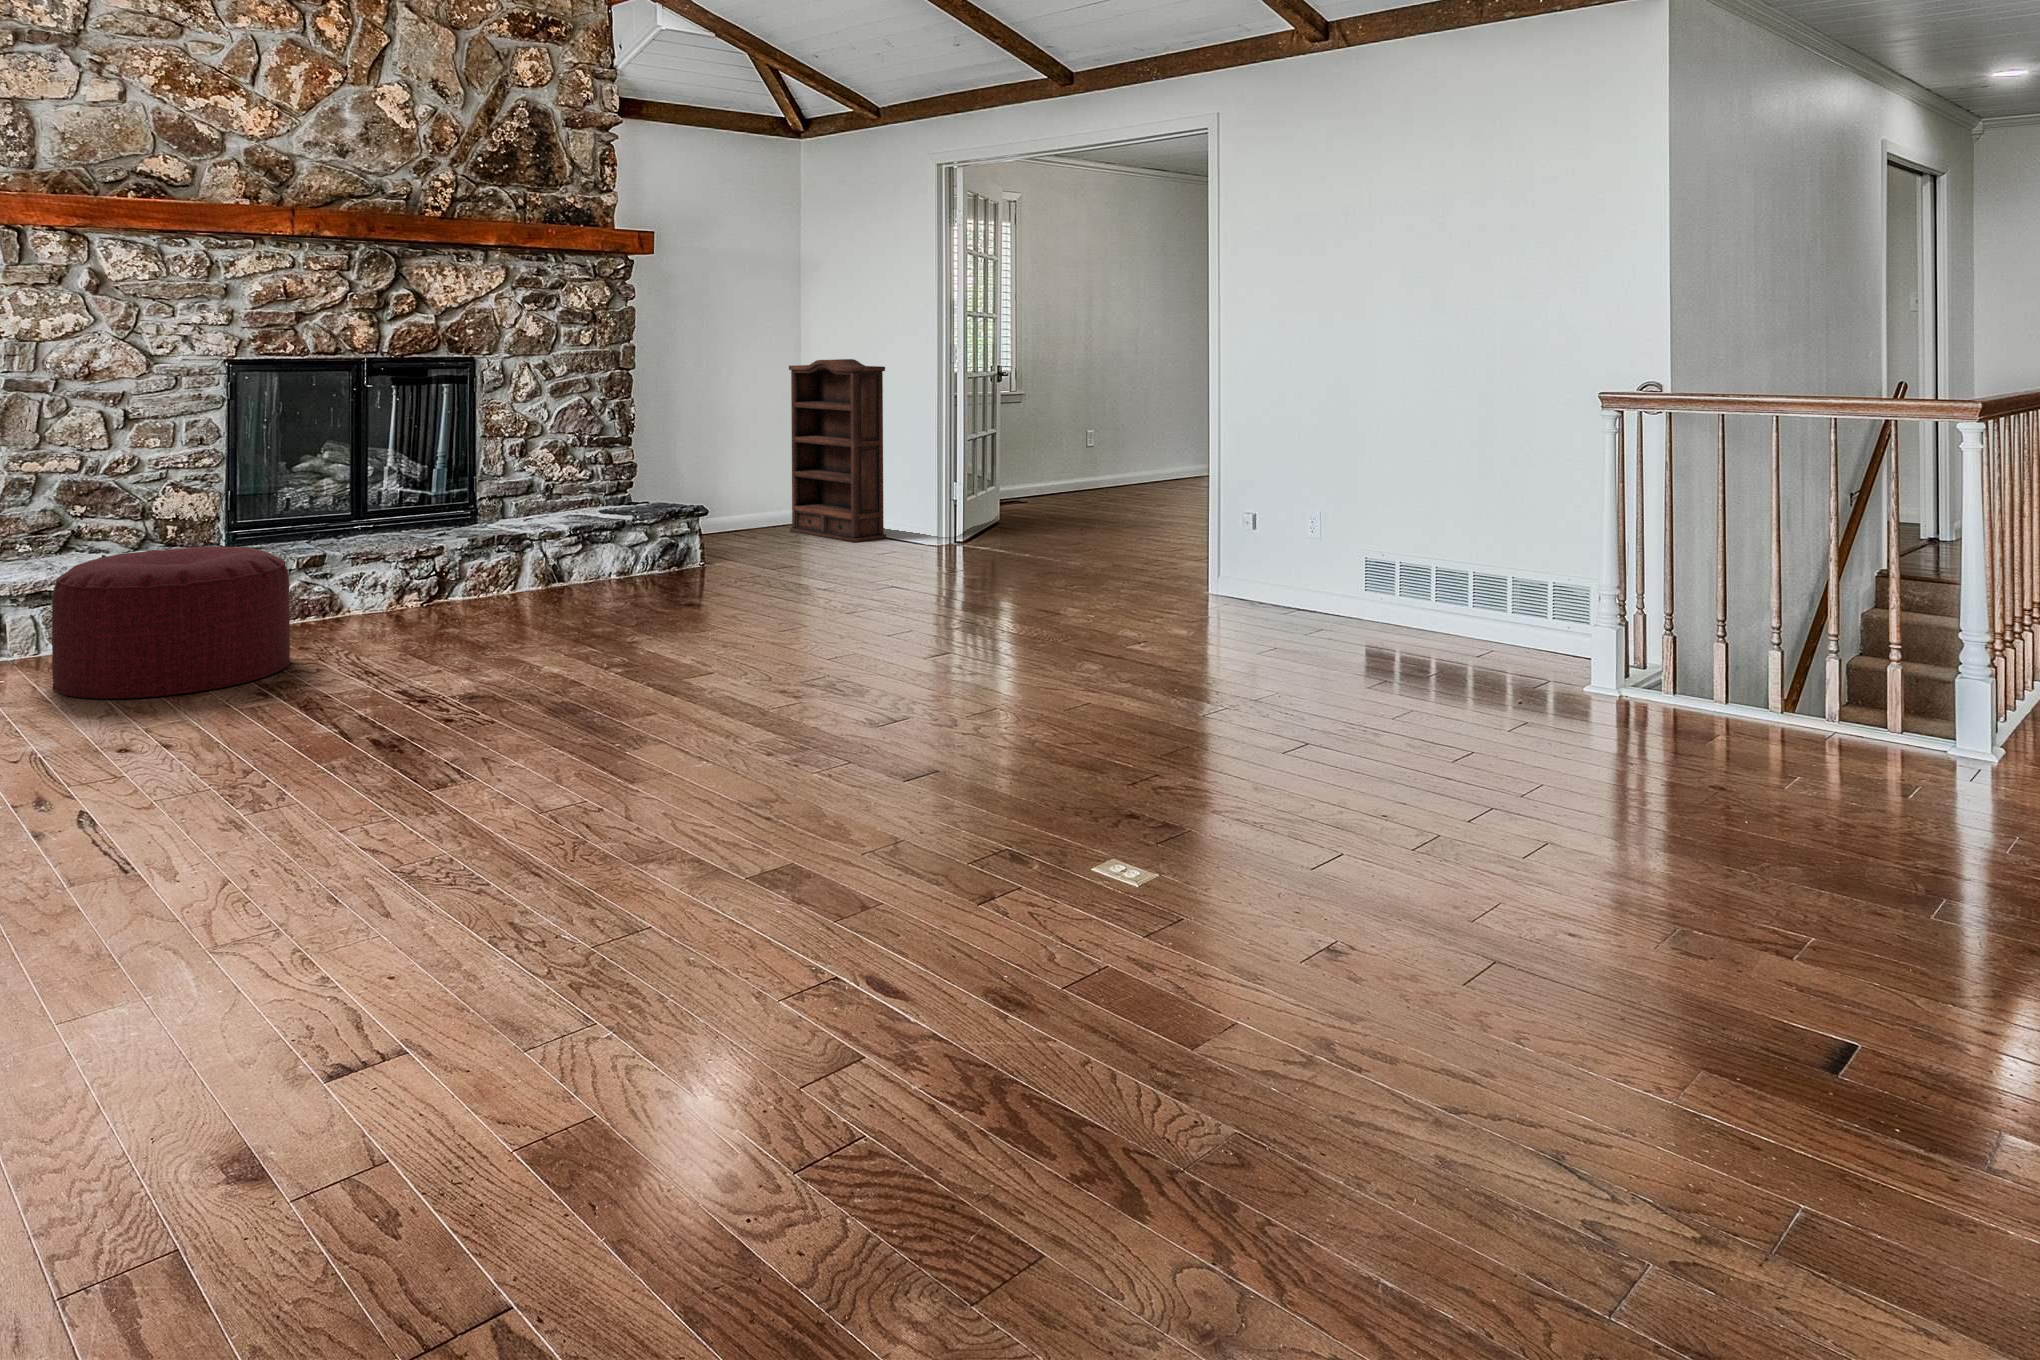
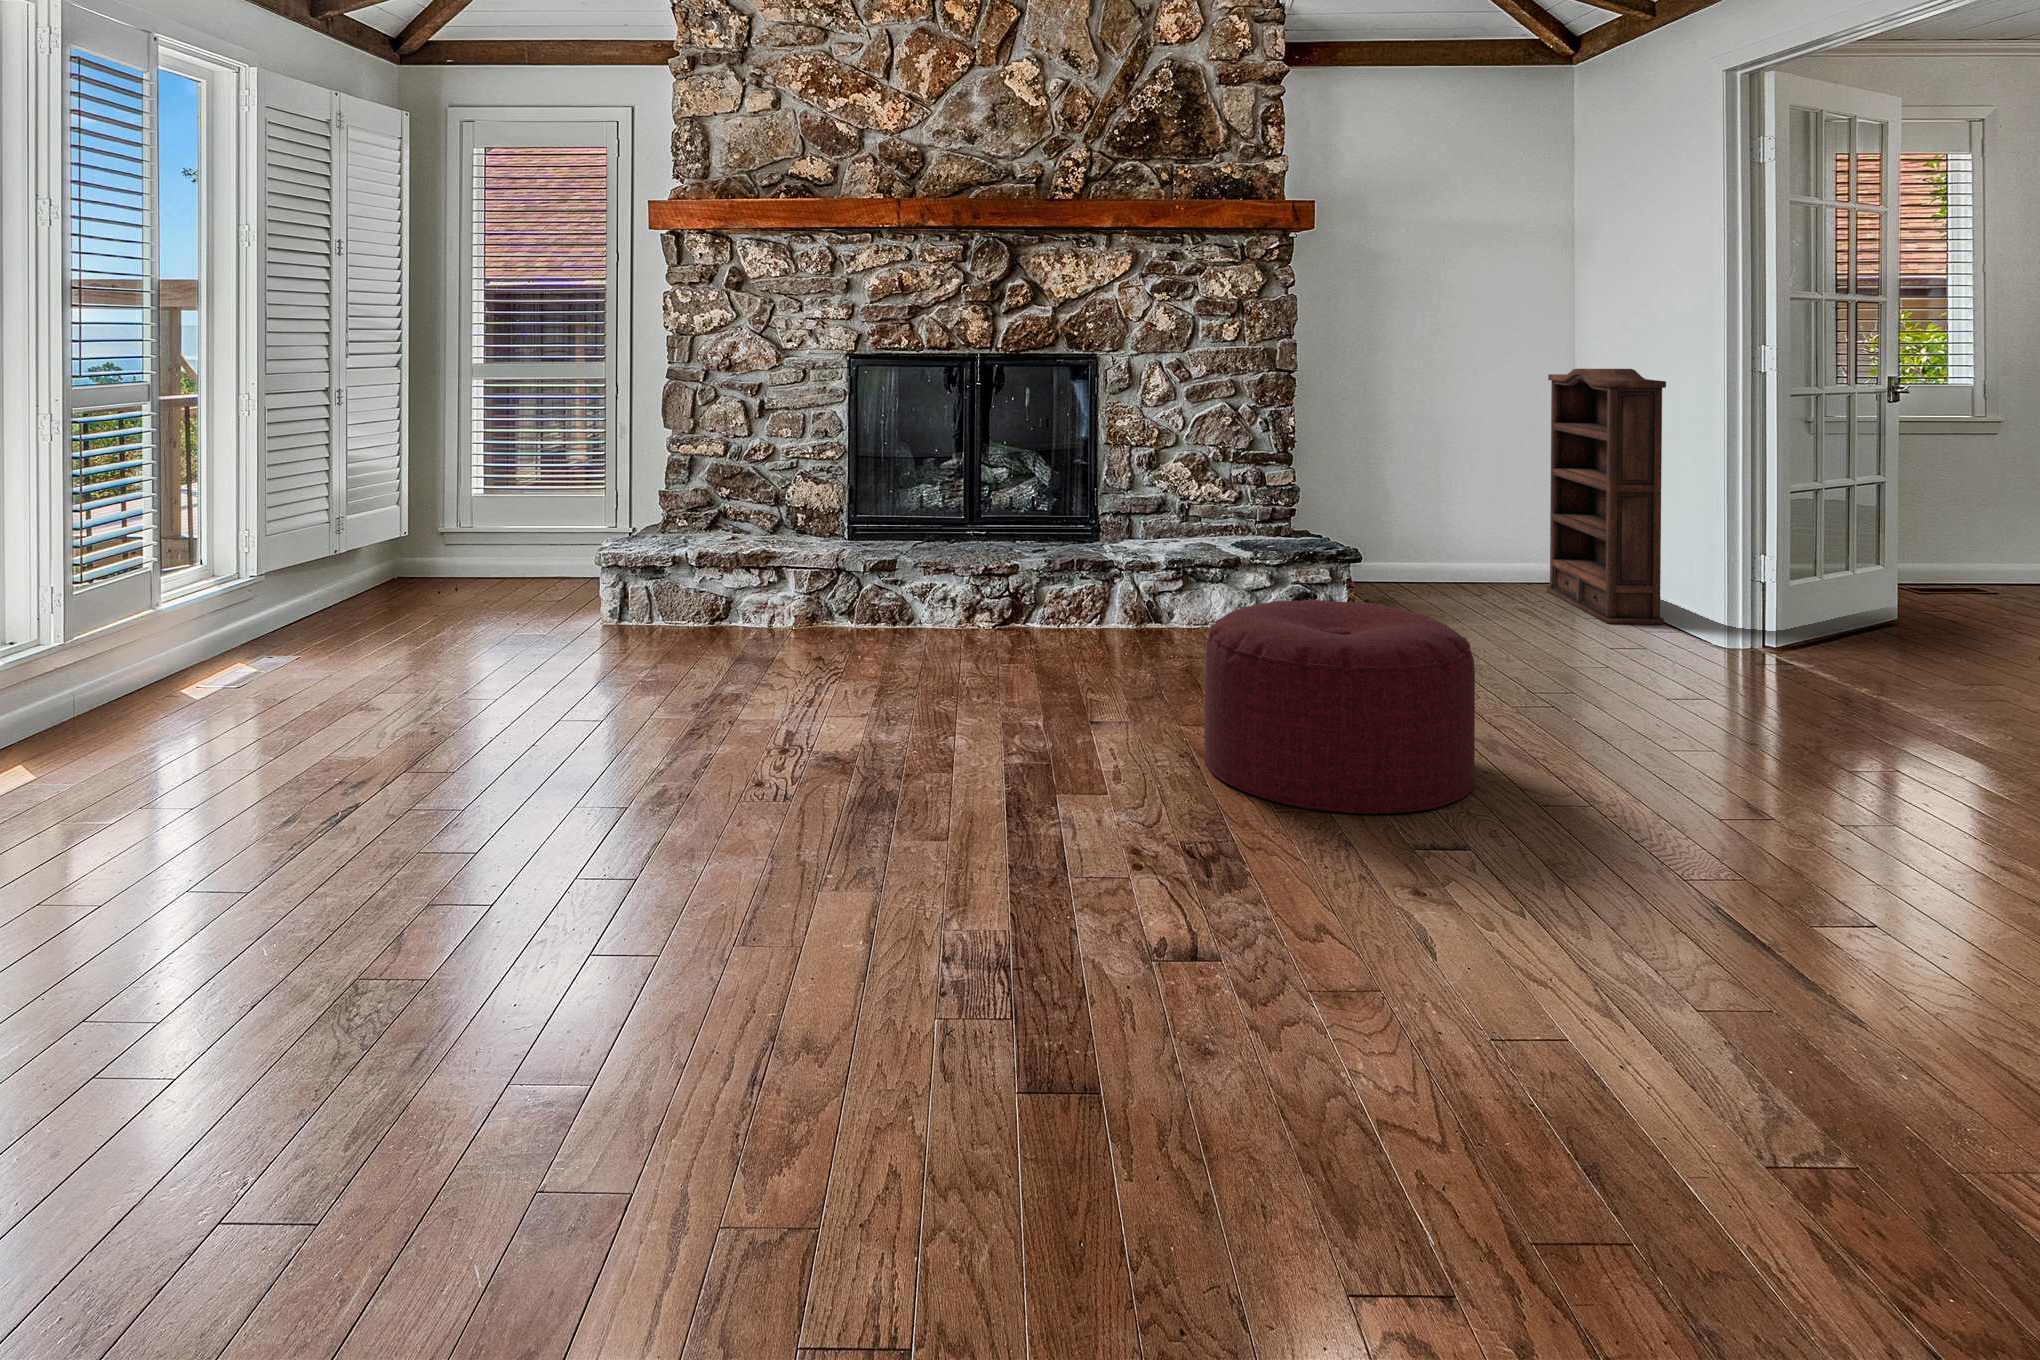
ottoman: present [52,546,290,699] -> present [1204,600,1475,814]

